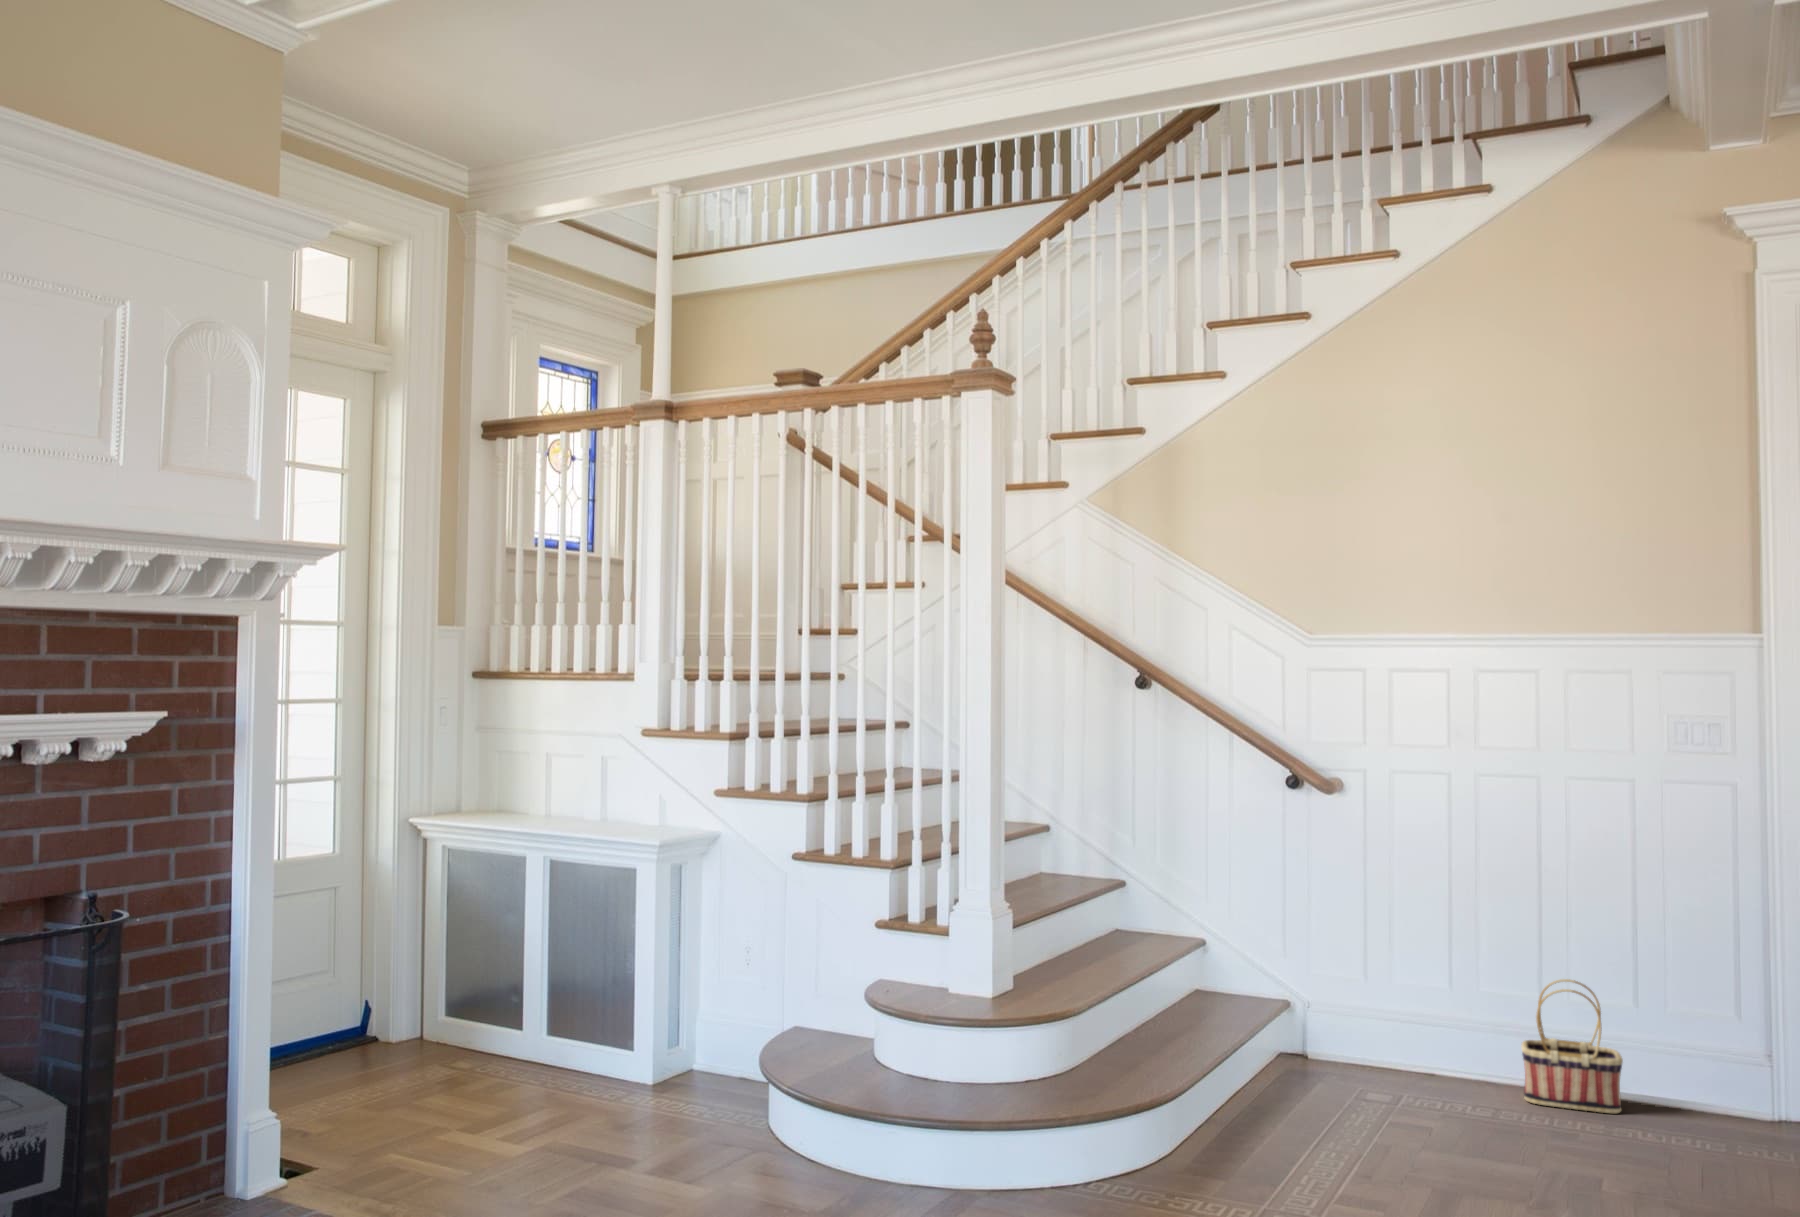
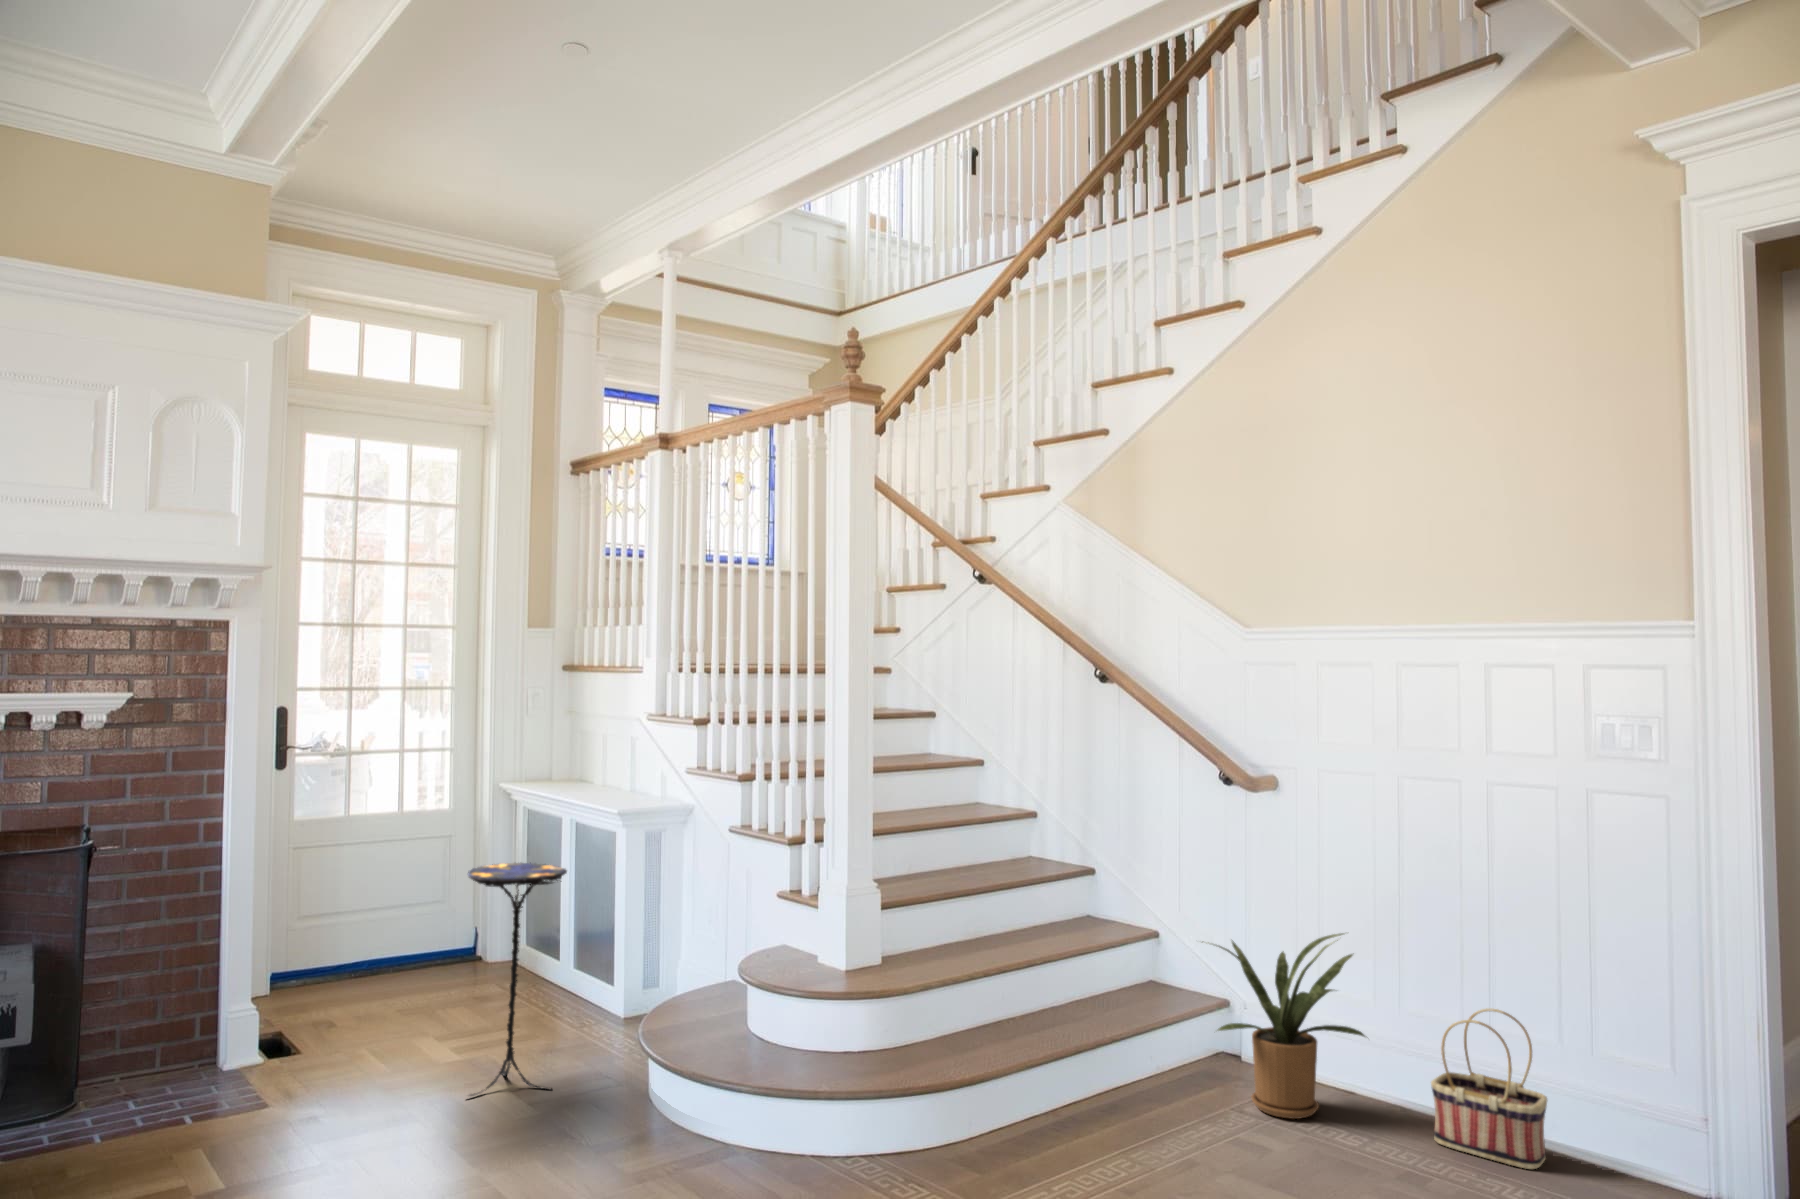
side table: none [575,905,688,1179] -> present [467,863,567,1096]
house plant: none [1297,921,1465,1098] -> present [1215,933,1365,1119]

